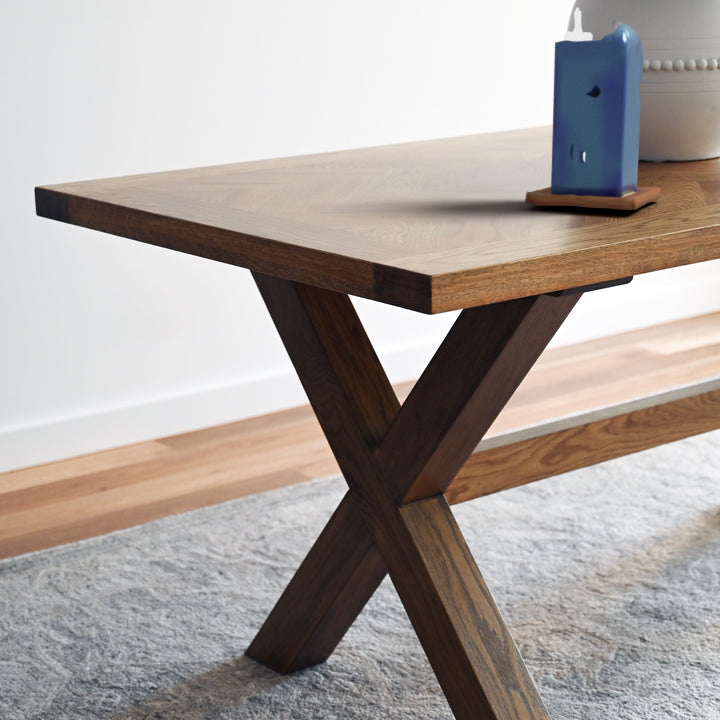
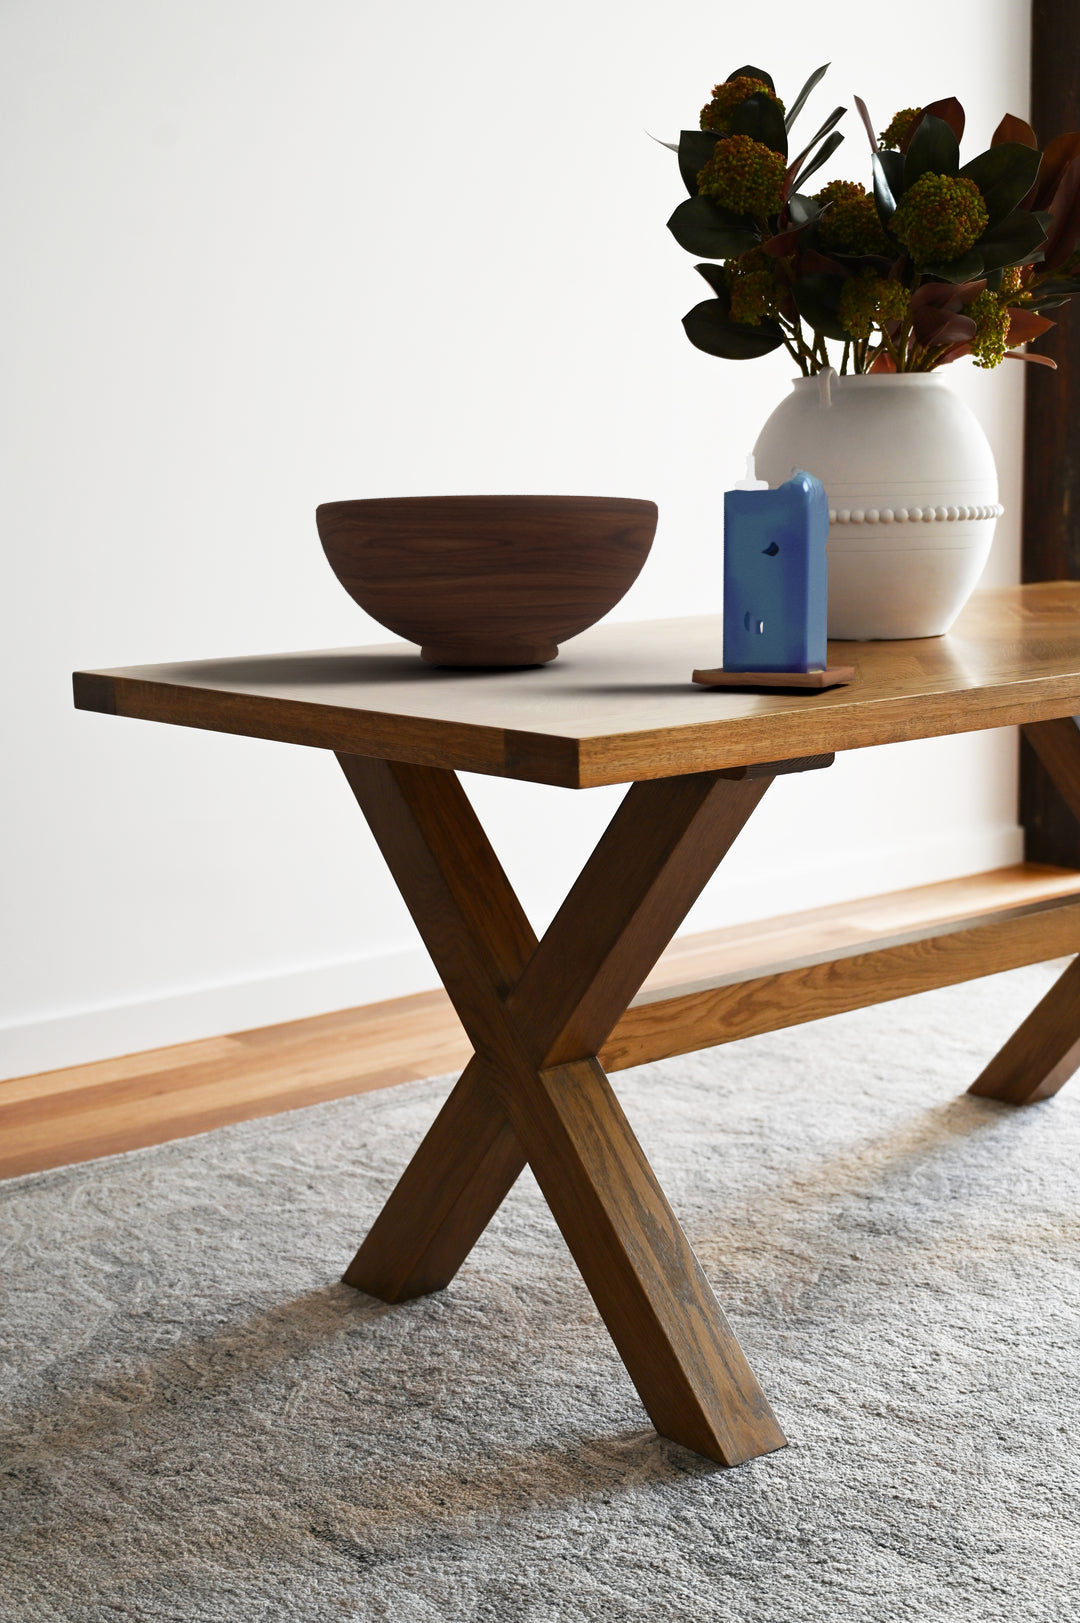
fruit bowl: none [215,41,498,179] -> present [316,495,658,666]

